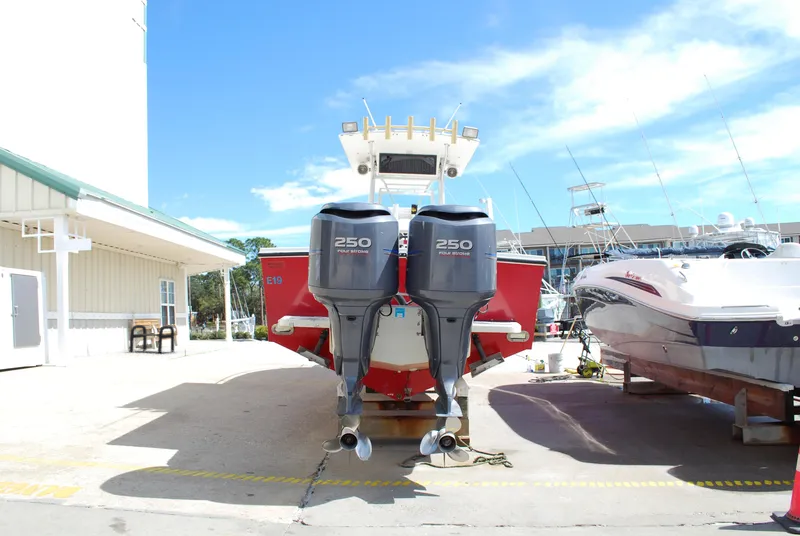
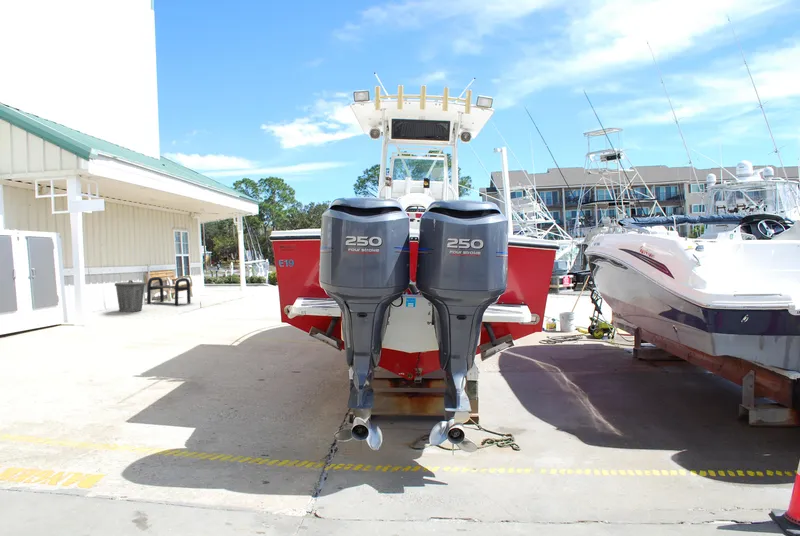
trash can: none [97,326,129,358] -> present [115,280,146,312]

